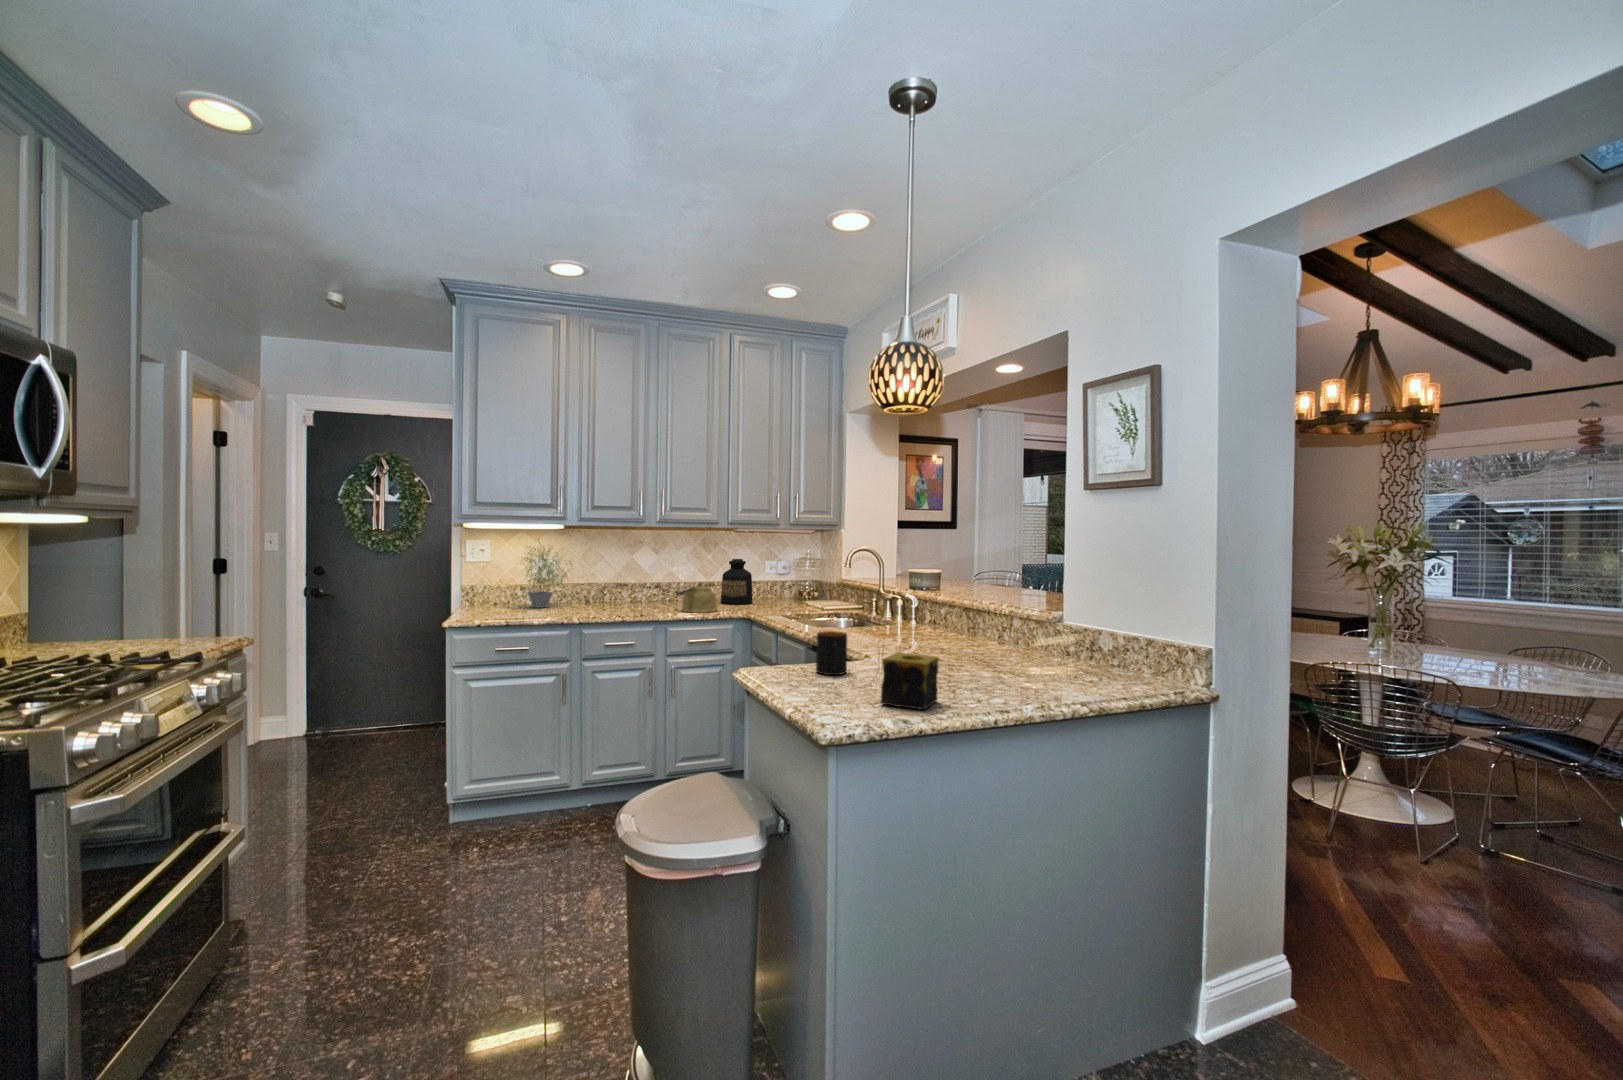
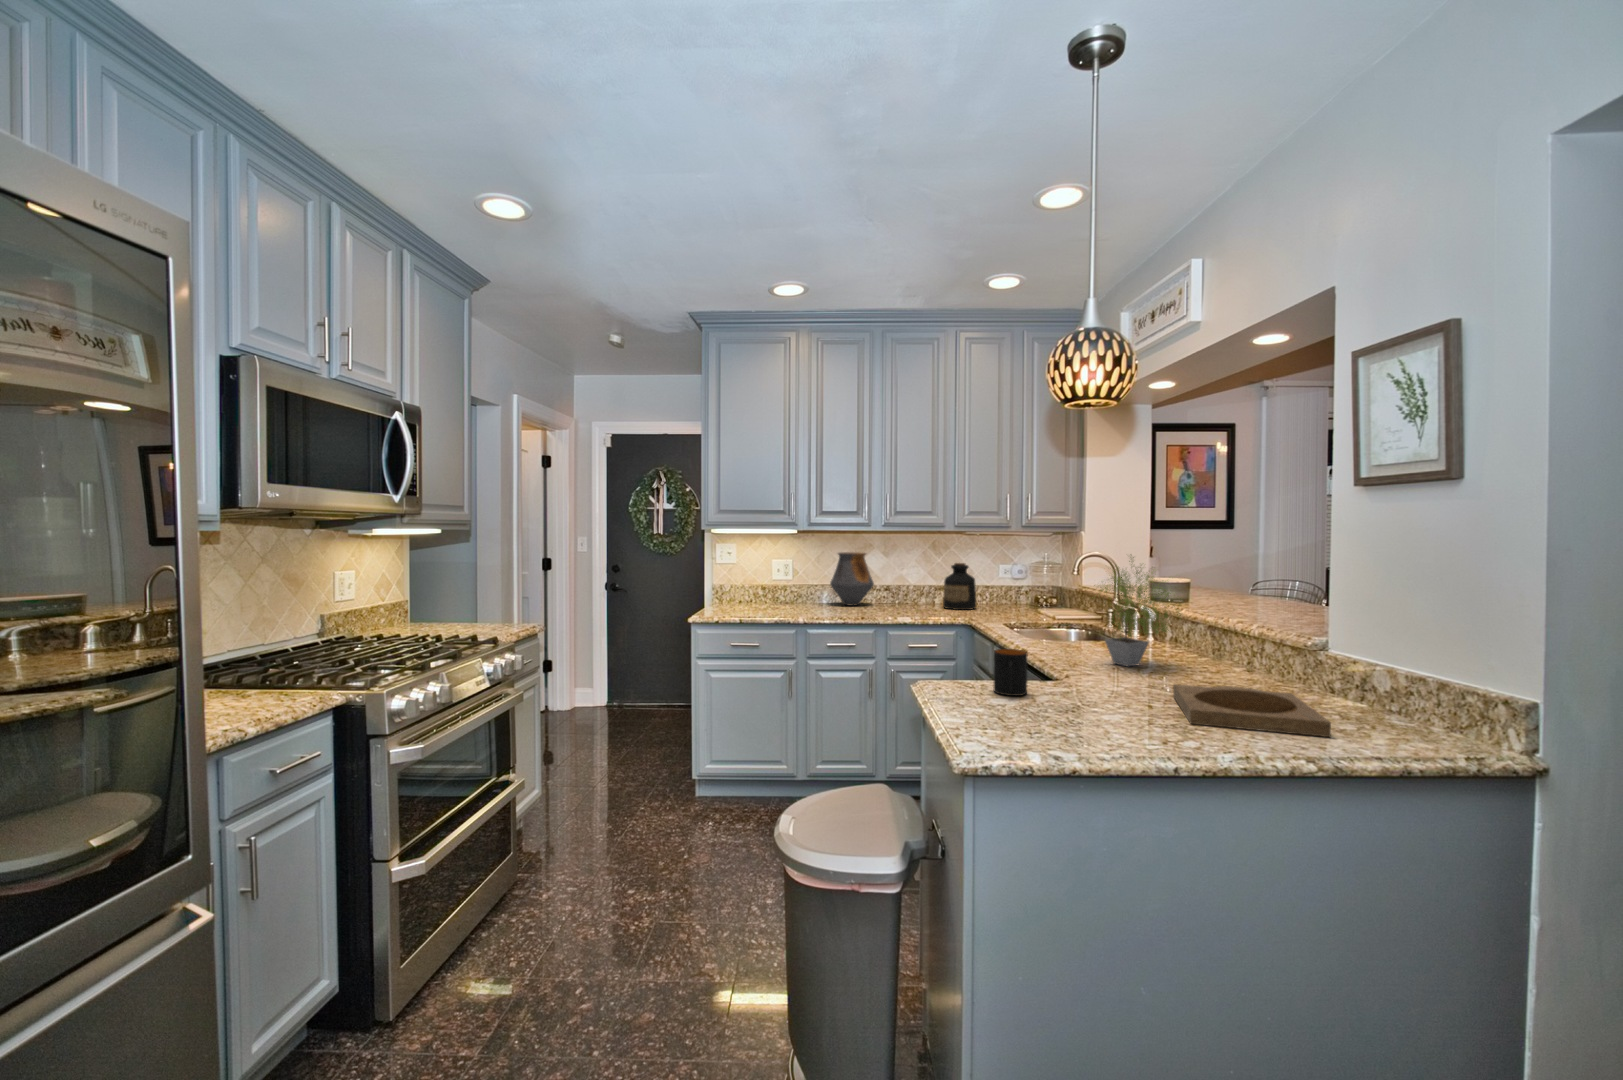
potted plant: present [524,548,571,608] -> present [1100,557,1181,666]
vase: none [603,548,650,604] -> present [830,552,874,606]
kettle: present [676,583,717,613] -> none [893,587,935,618]
candle: present [881,653,939,710] -> none [1040,679,1112,745]
tray: none [962,654,1086,687] -> present [1173,684,1331,737]

